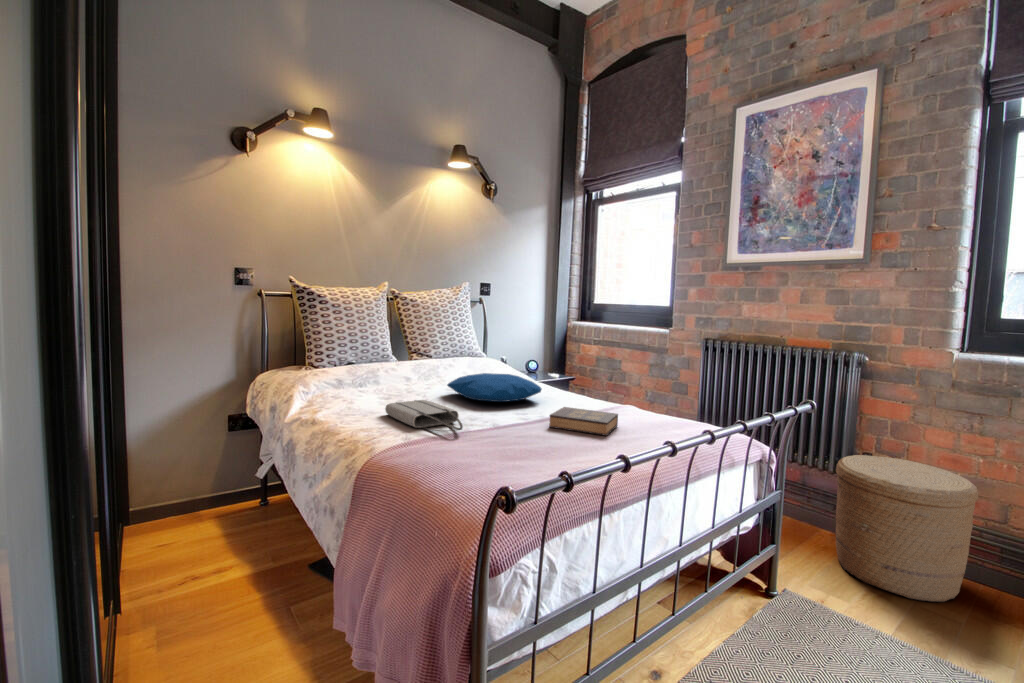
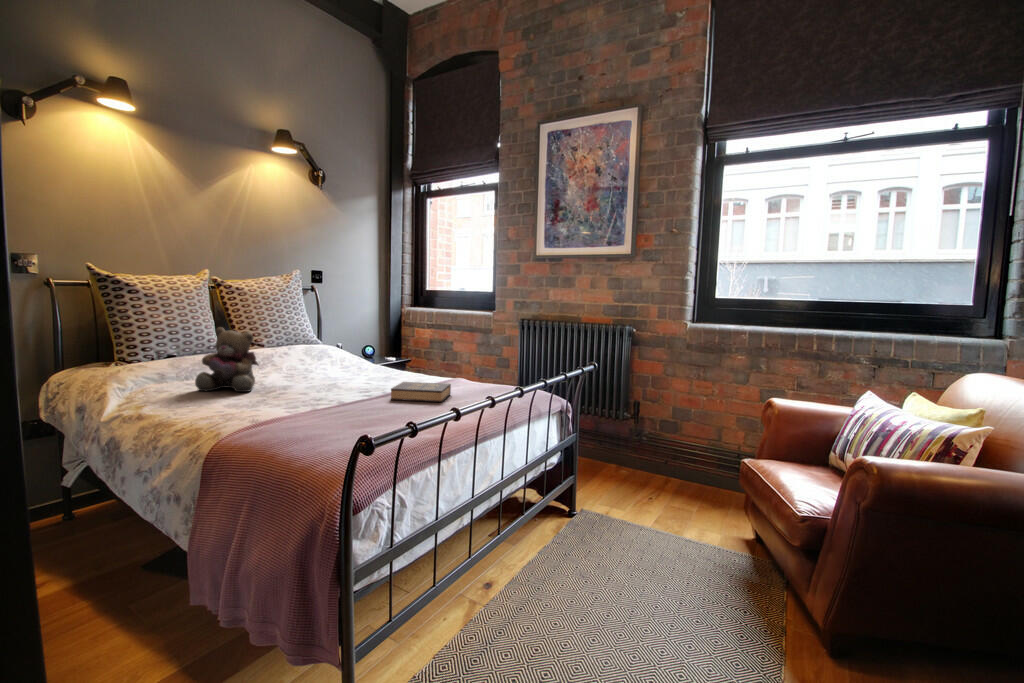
teddy bear: none [365,339,422,405] -> present [195,327,259,392]
pillow: present [447,373,542,402] -> none [285,357,381,383]
tote bag: present [385,400,463,431] -> none [223,385,310,411]
woven basket: present [836,455,978,602] -> none [617,403,703,502]

